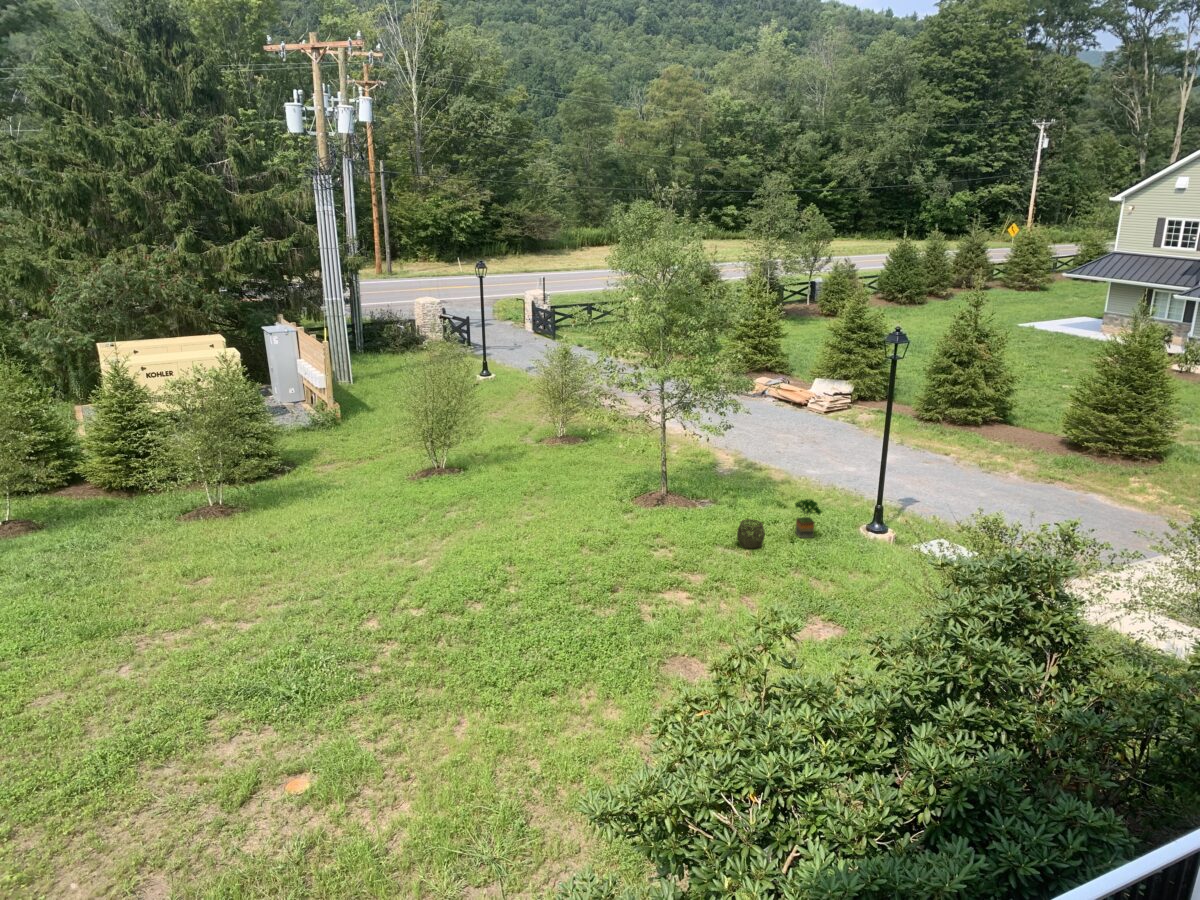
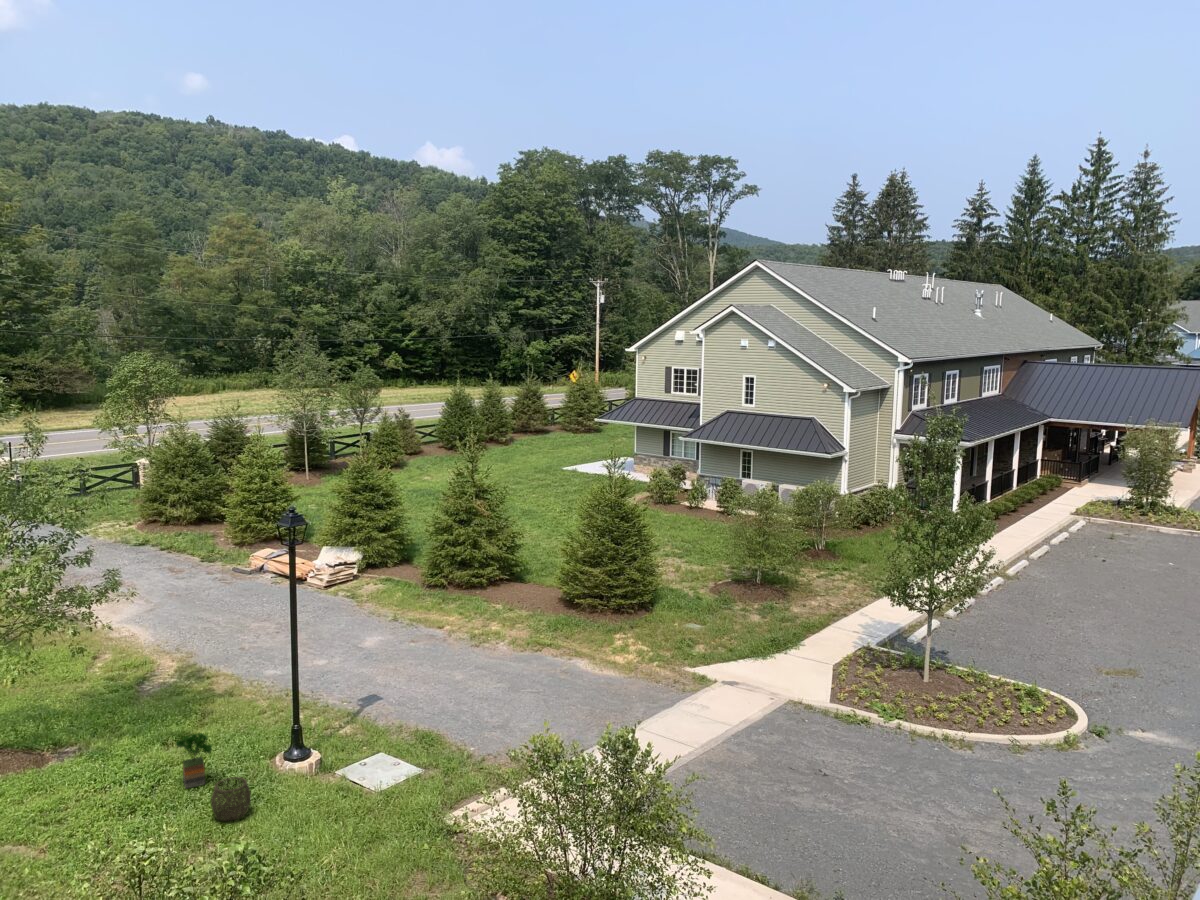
woven basket: present [737,519,765,548] -> present [211,777,251,821]

